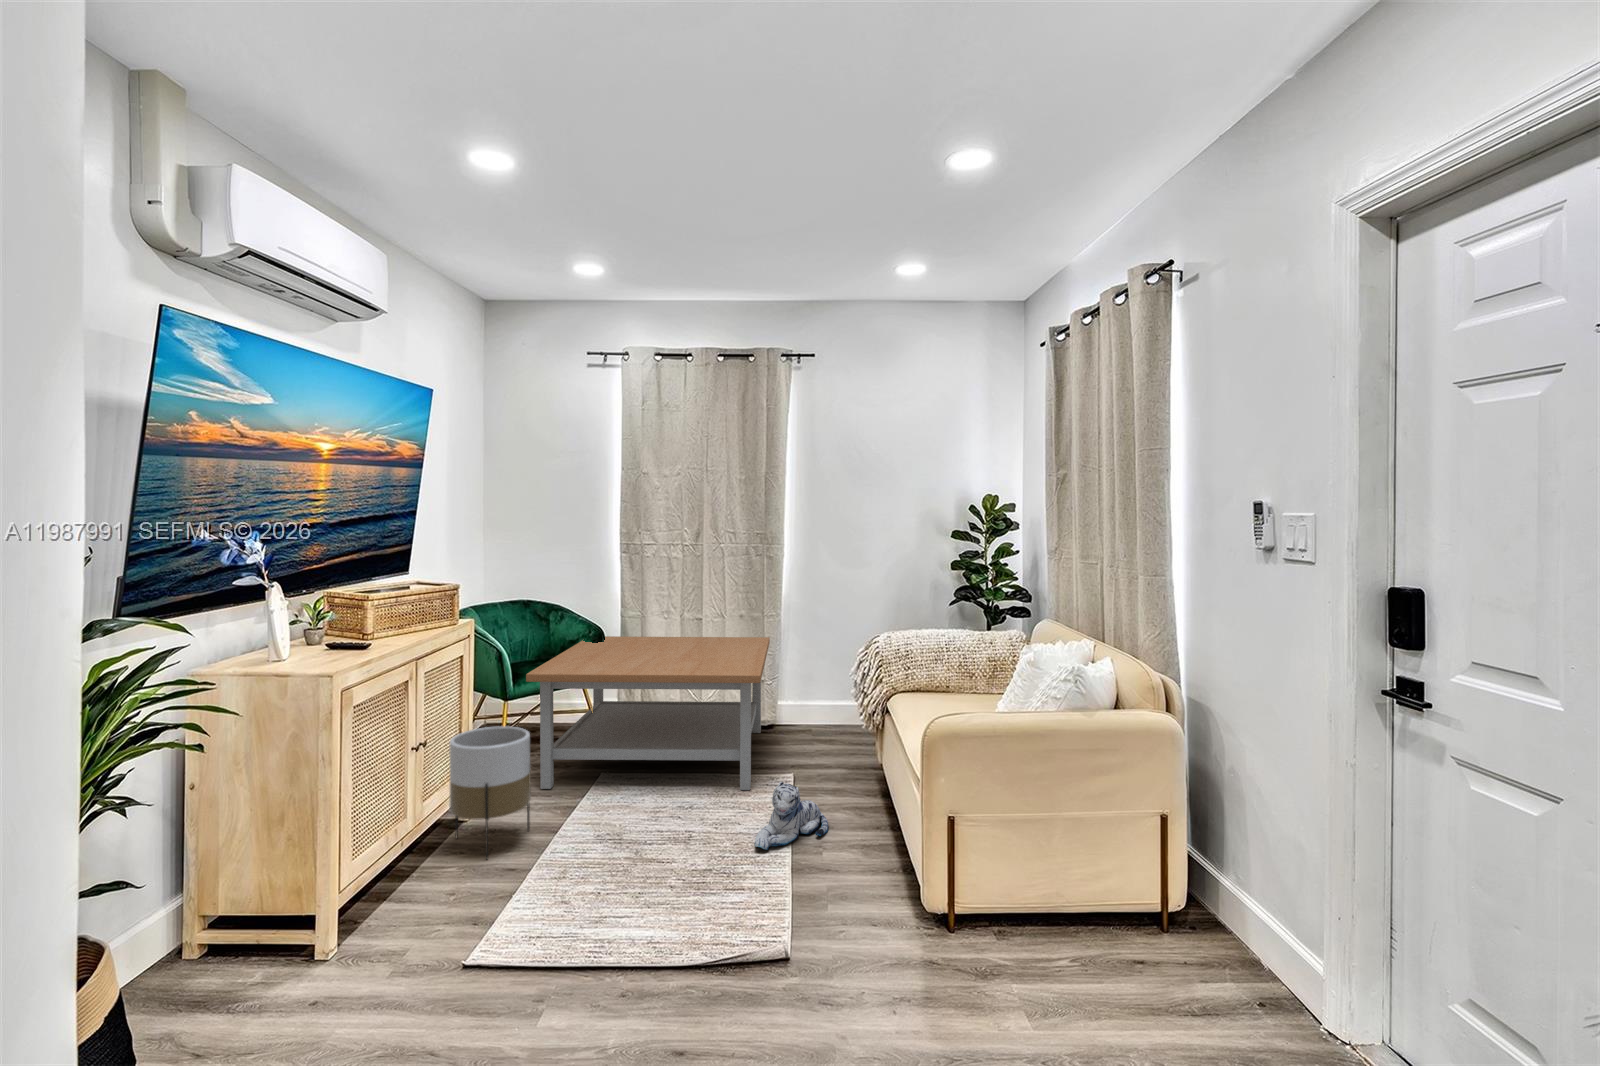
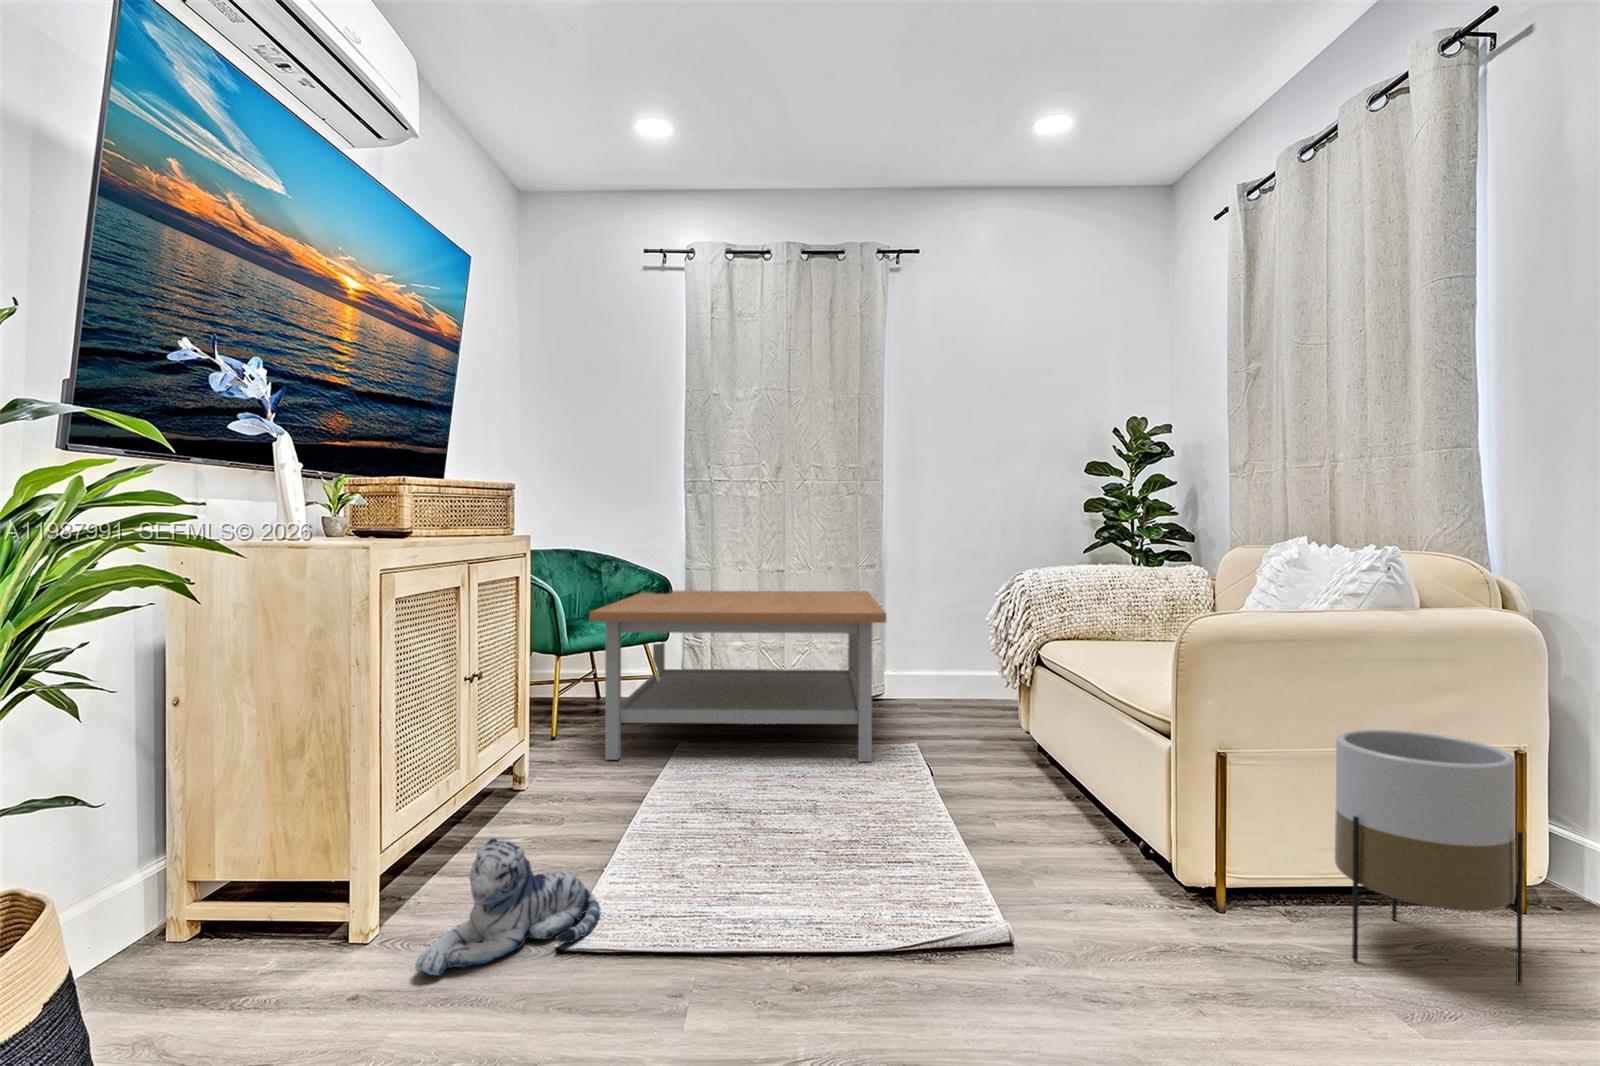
planter: present [449,726,531,859] -> present [1335,730,1523,984]
plush toy: present [754,782,829,850] -> present [415,838,600,976]

